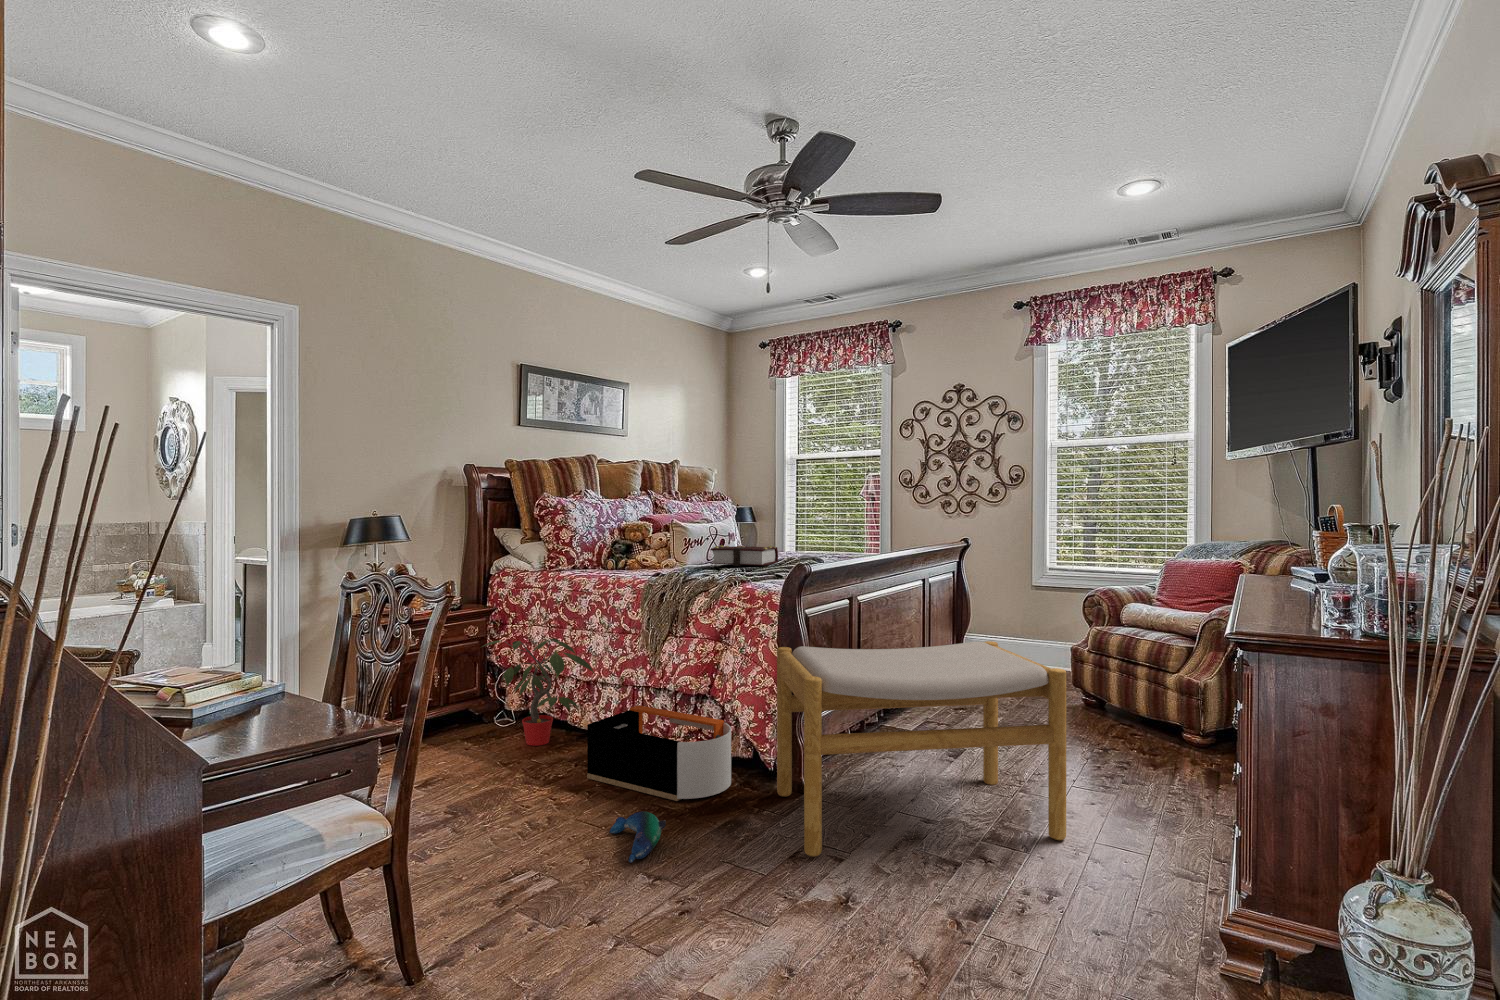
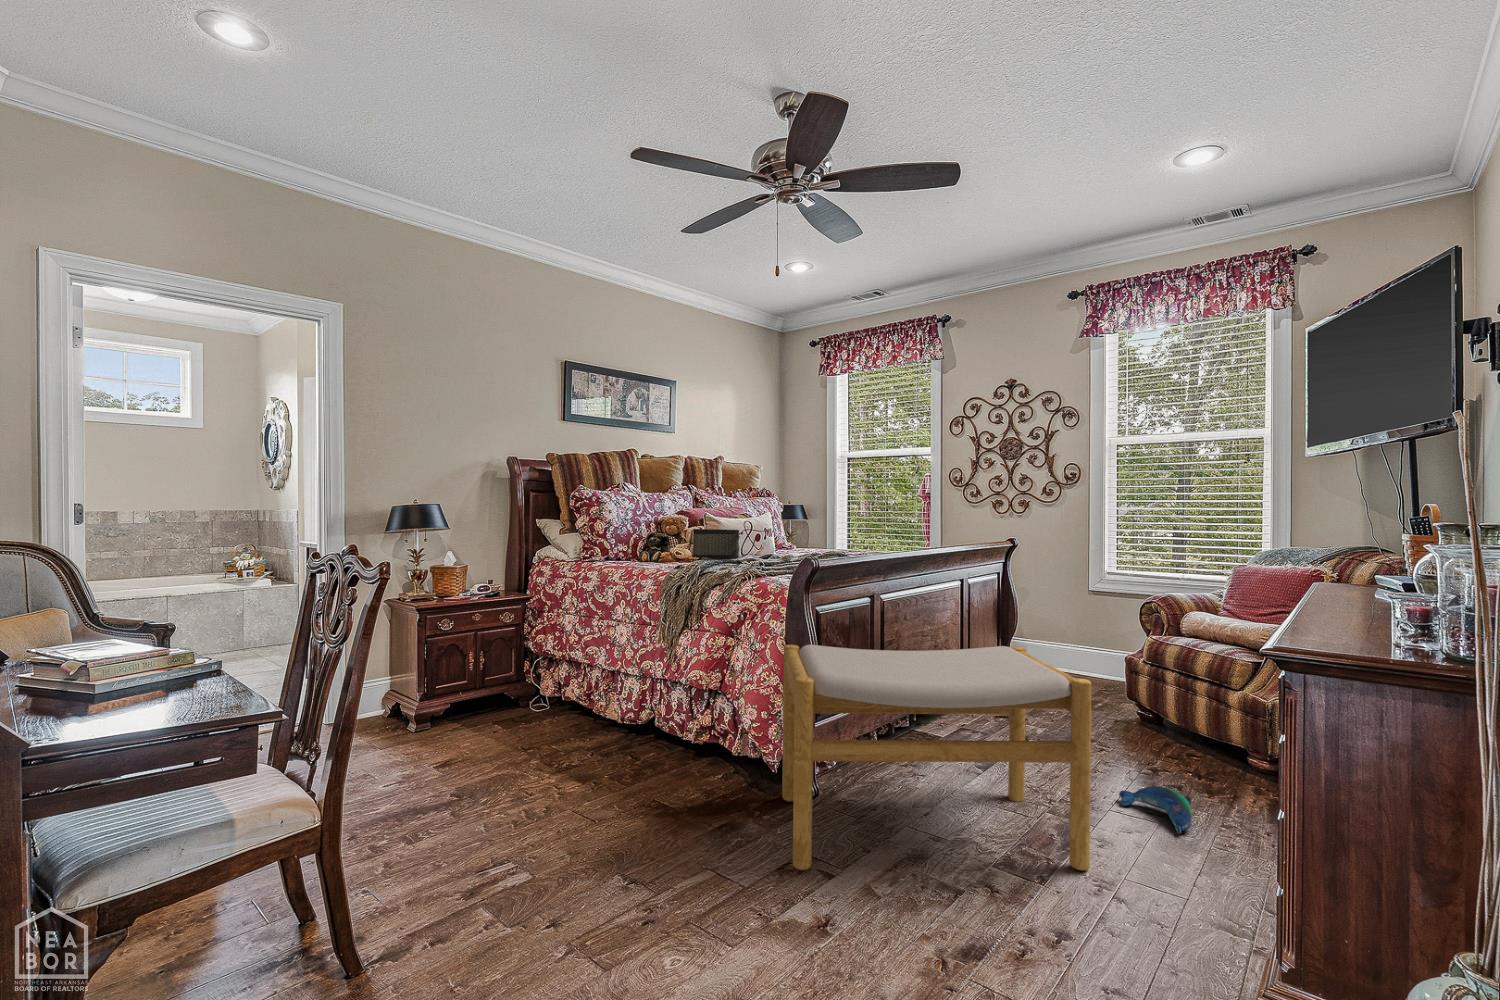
handbag: none [658,535,709,566] -> present [689,529,740,560]
book: present [710,545,778,567] -> none [735,539,807,561]
potted plant: present [482,639,594,746] -> none [505,629,615,734]
storage bin: present [587,705,731,801] -> none [596,699,739,800]
plush toy: present [610,811,666,863] -> present [1119,786,1192,834]

